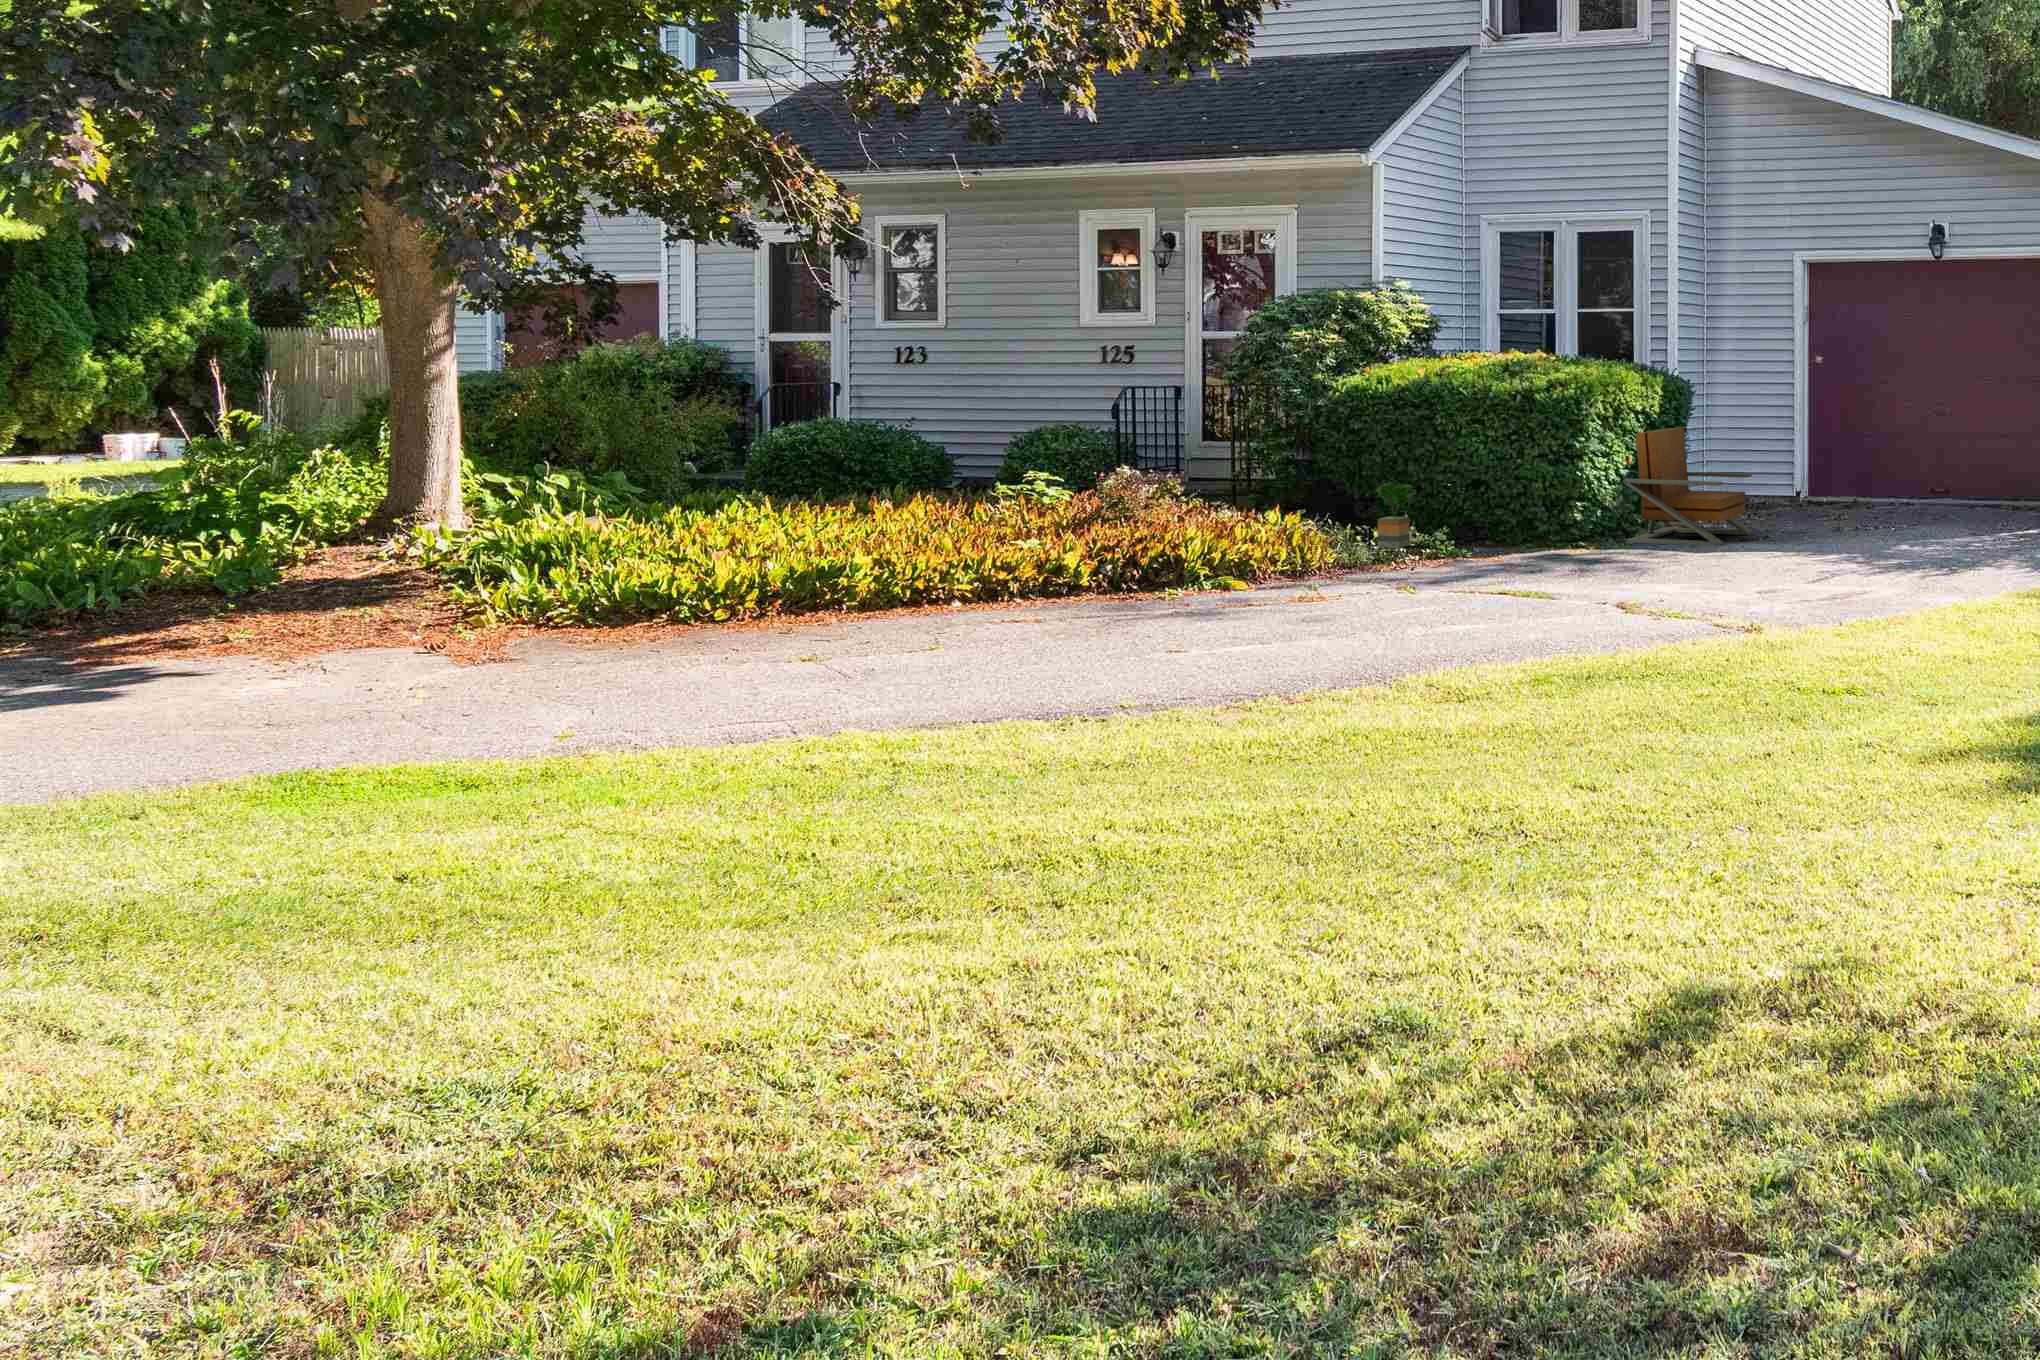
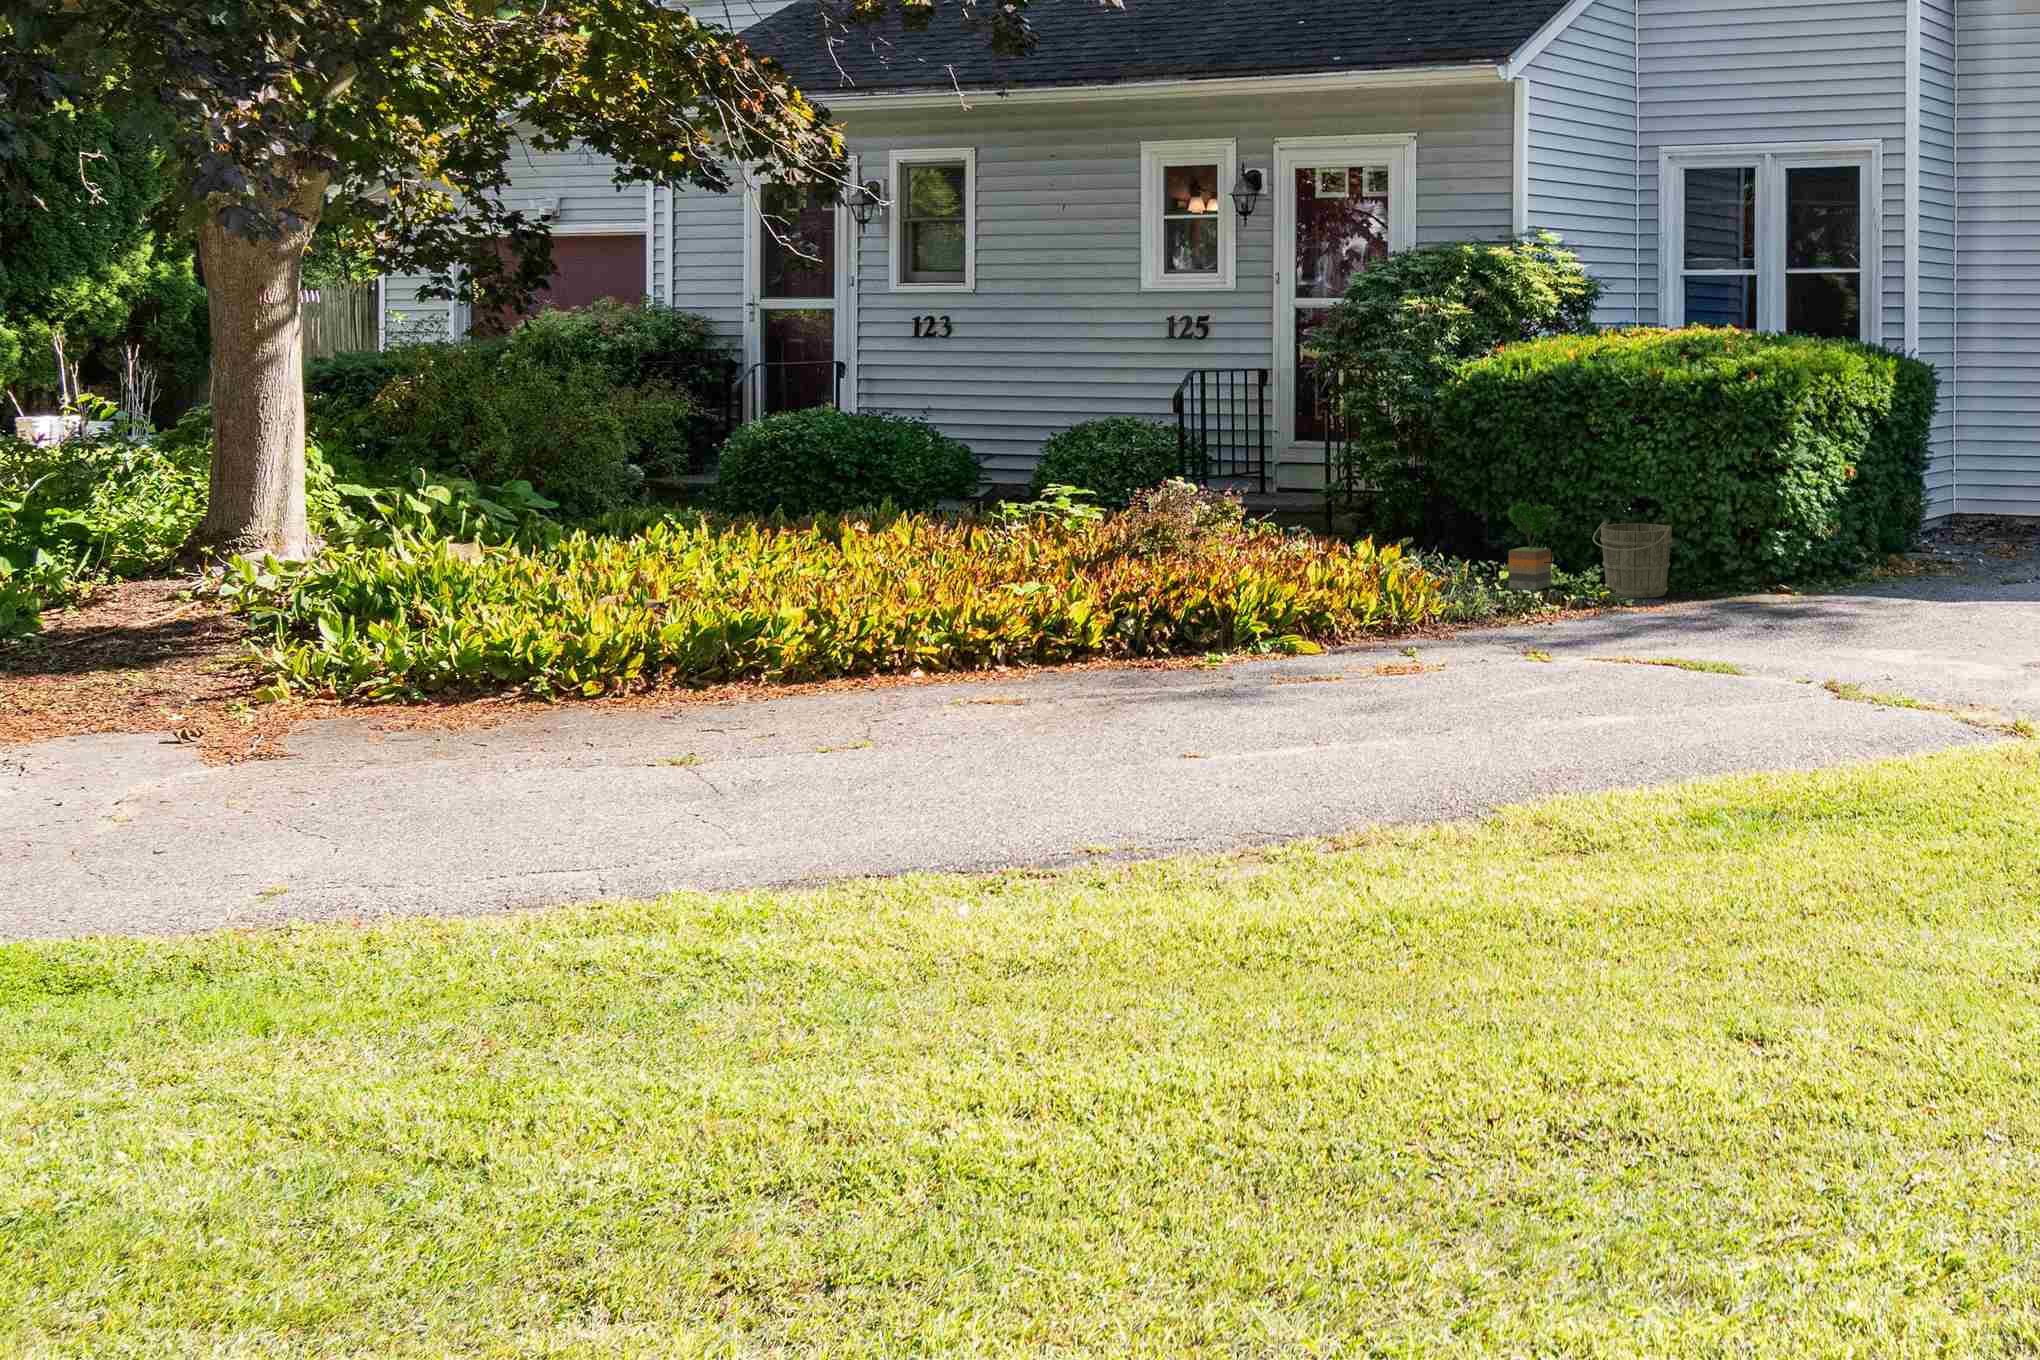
lounge chair: present [1623,427,1752,546] -> none [1839,430,2015,595]
bucket: none [1442,496,1501,552] -> present [1593,522,1673,598]

